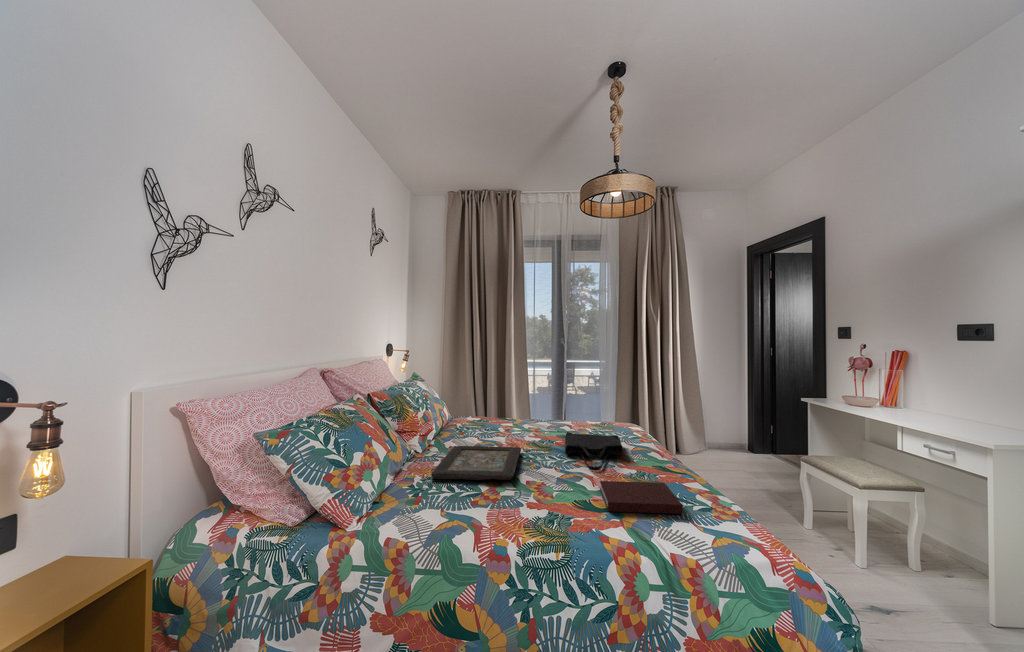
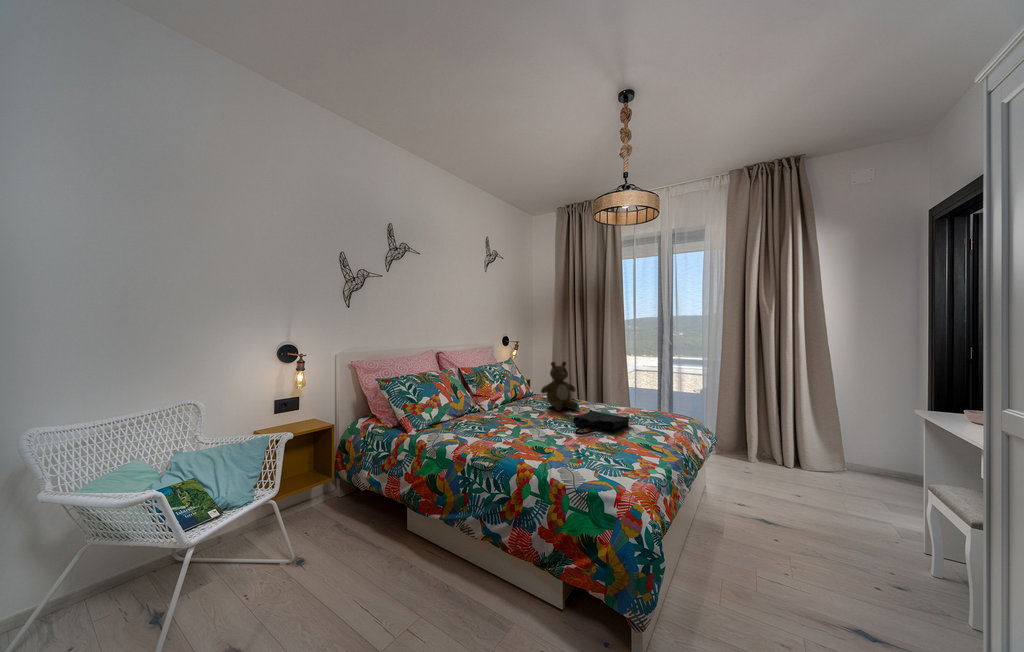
teddy bear: none [490,373,538,438] -> present [541,361,578,411]
decorative tray: present [431,446,521,480] -> none [470,408,546,429]
notebook: present [600,481,683,514] -> none [544,438,607,464]

